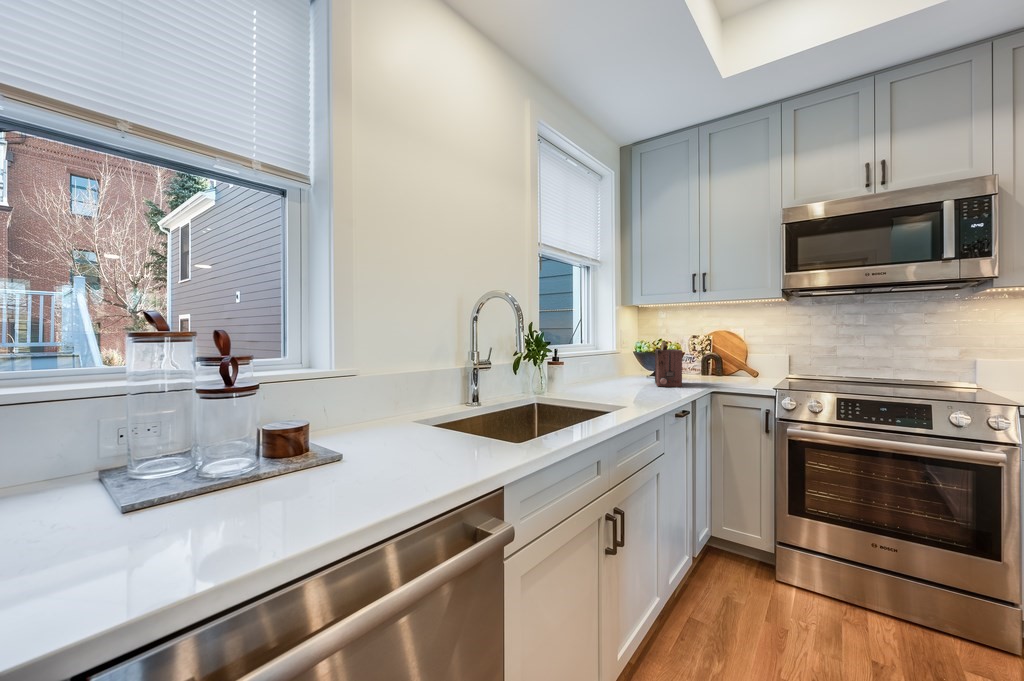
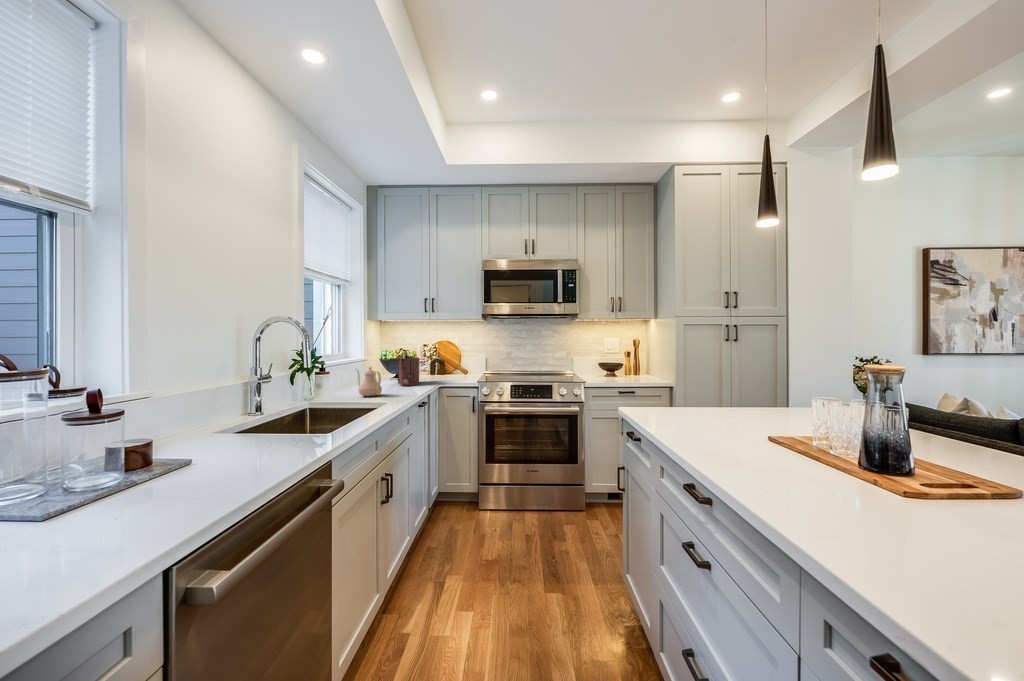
teapot: none [595,357,627,396] -> present [356,367,382,396]

